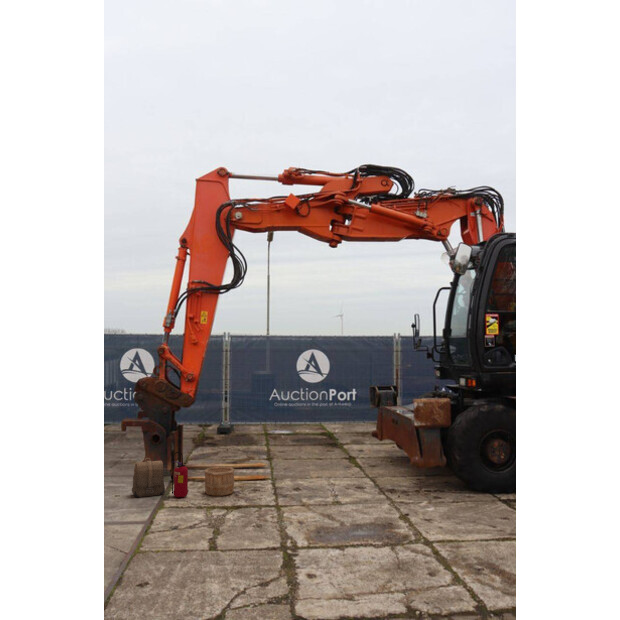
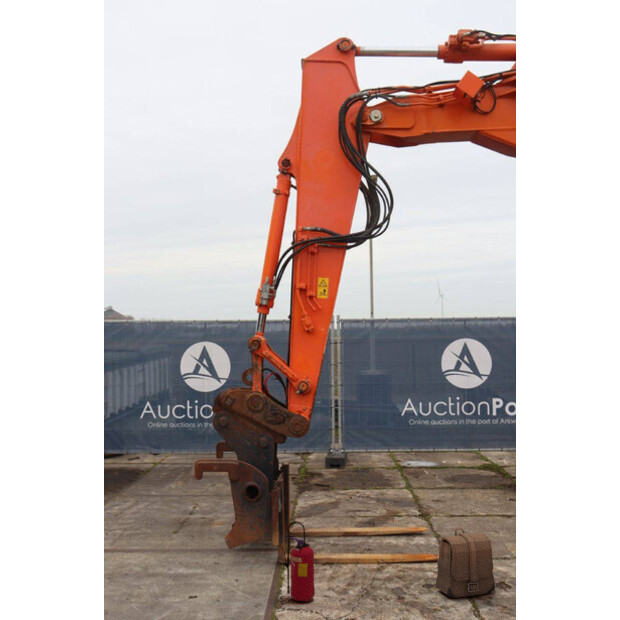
backpack: present [132,458,165,497] -> present [436,528,495,598]
wooden bucket: present [204,466,235,496] -> none [340,544,394,600]

